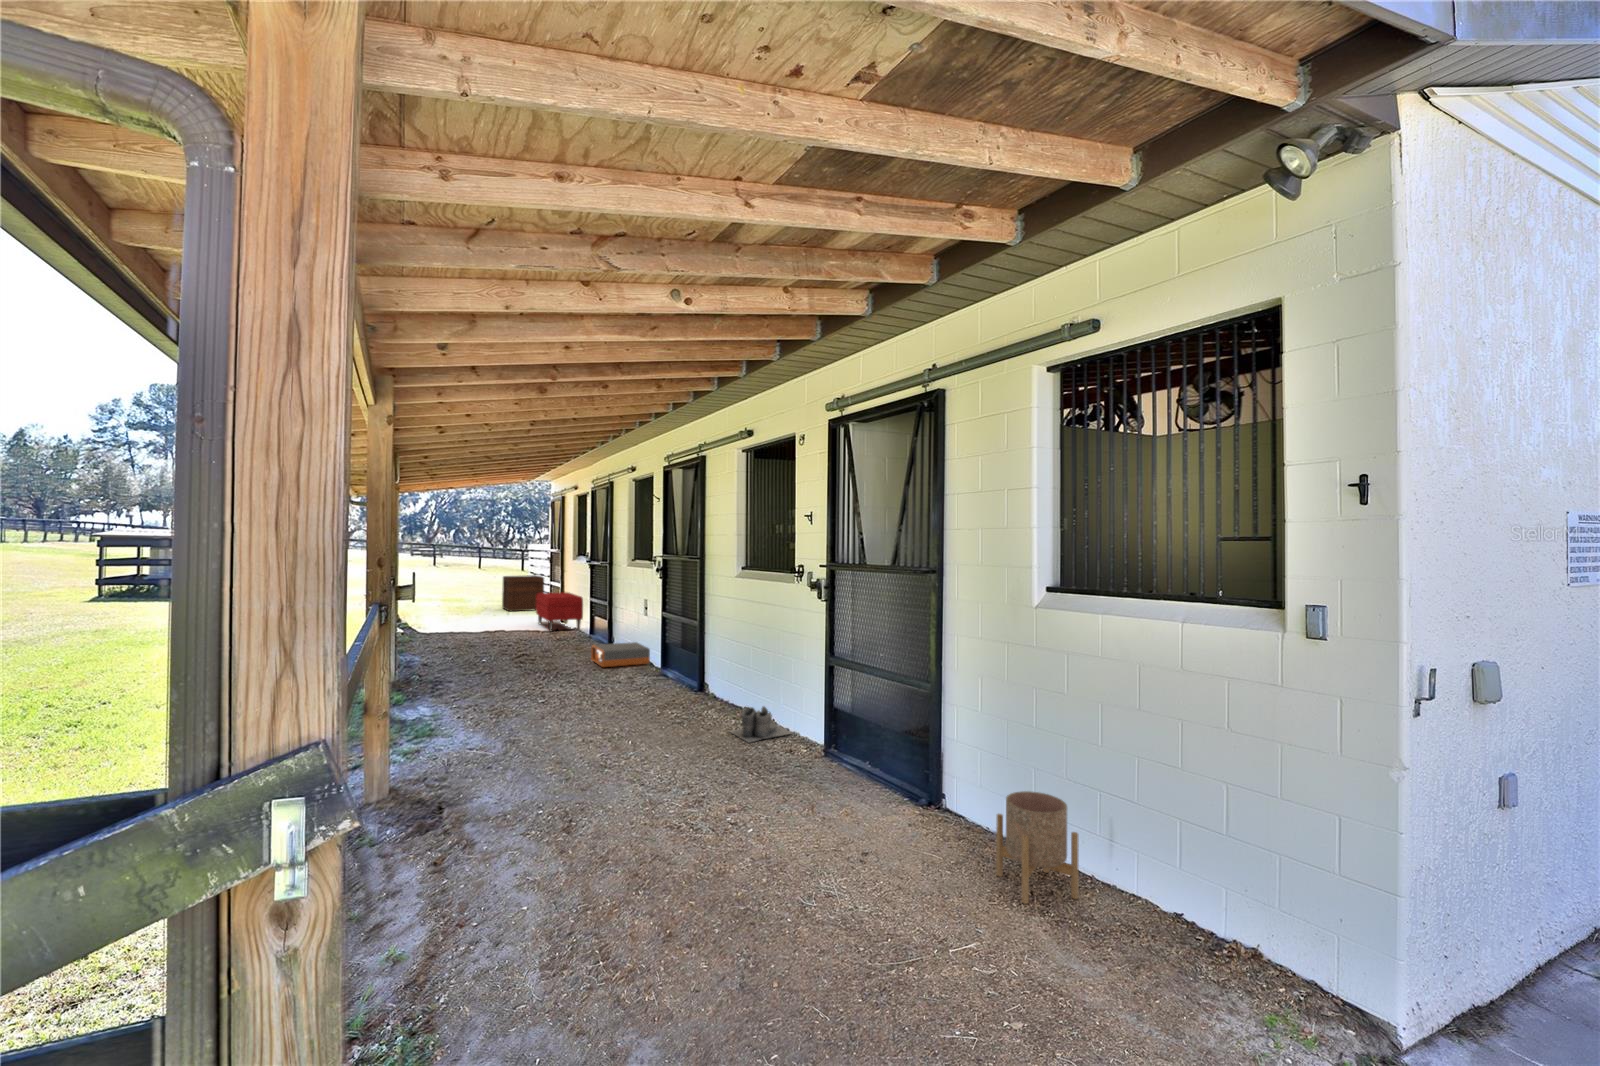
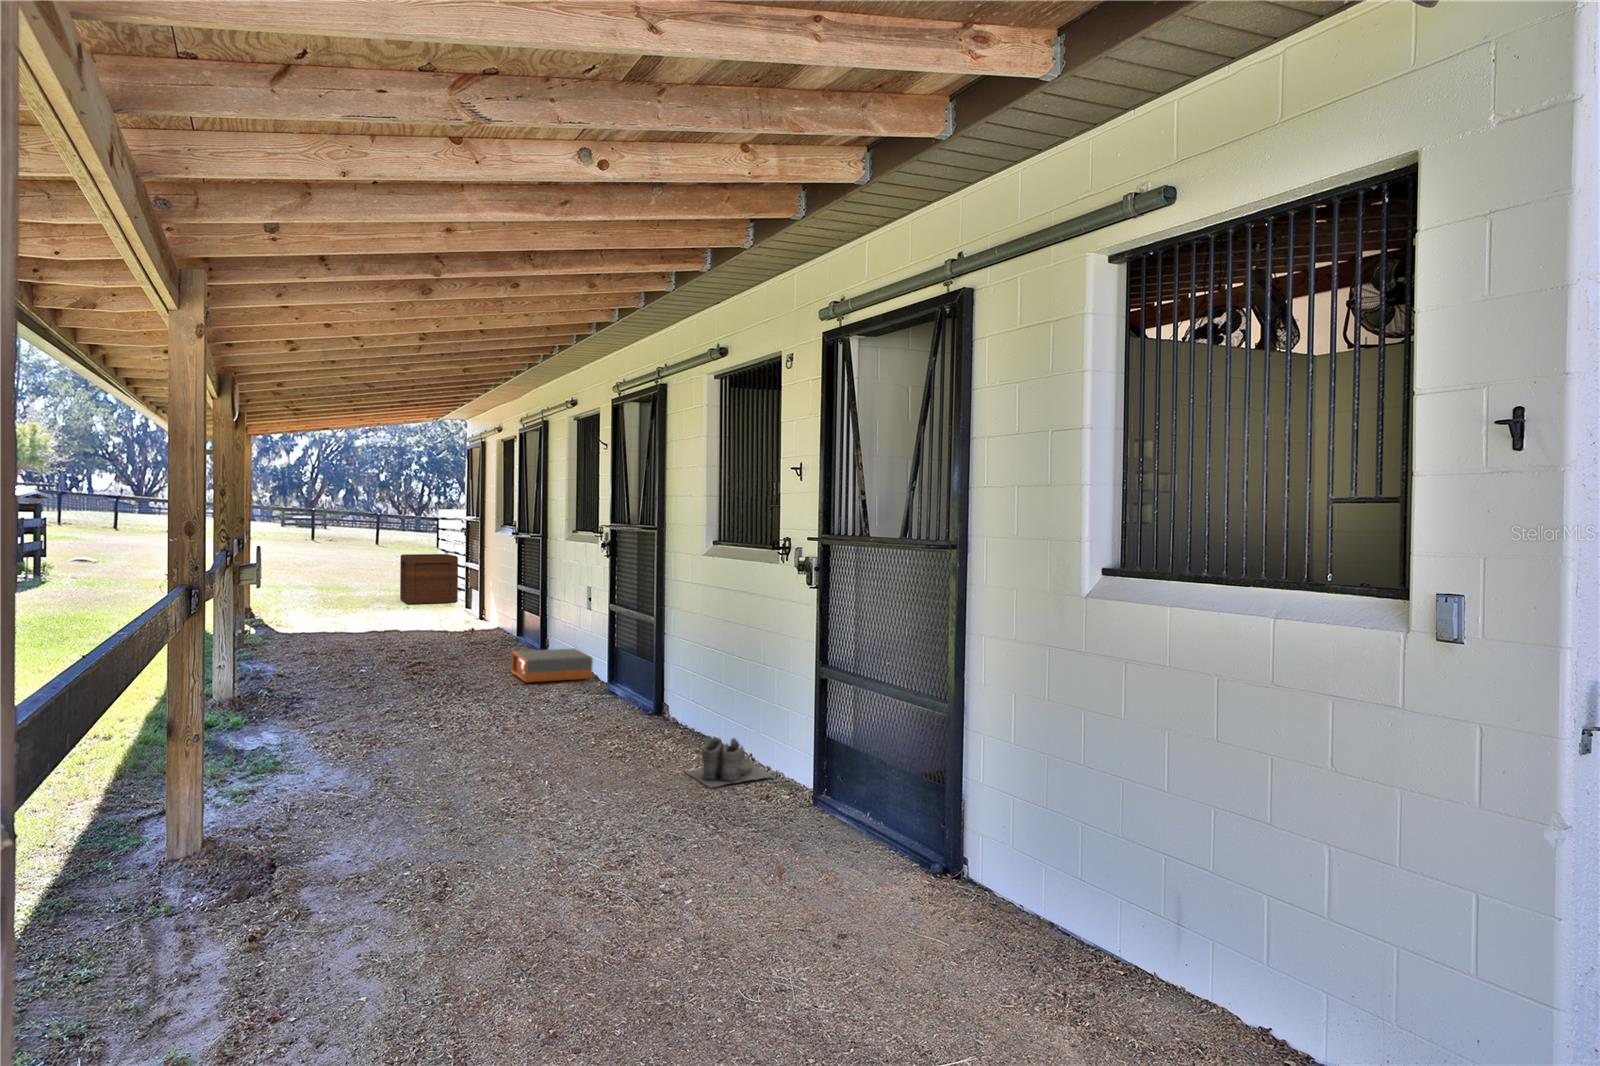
bench: present [536,592,583,632] -> none [444,578,508,633]
planter: present [996,791,1079,904] -> none [1019,857,1130,1010]

